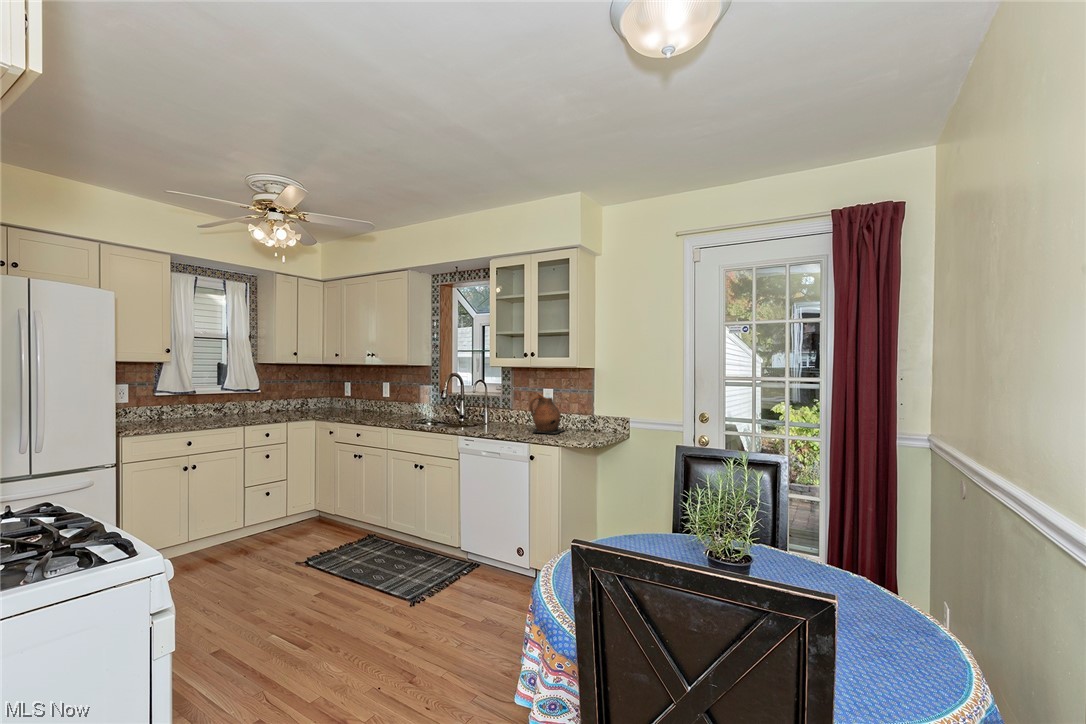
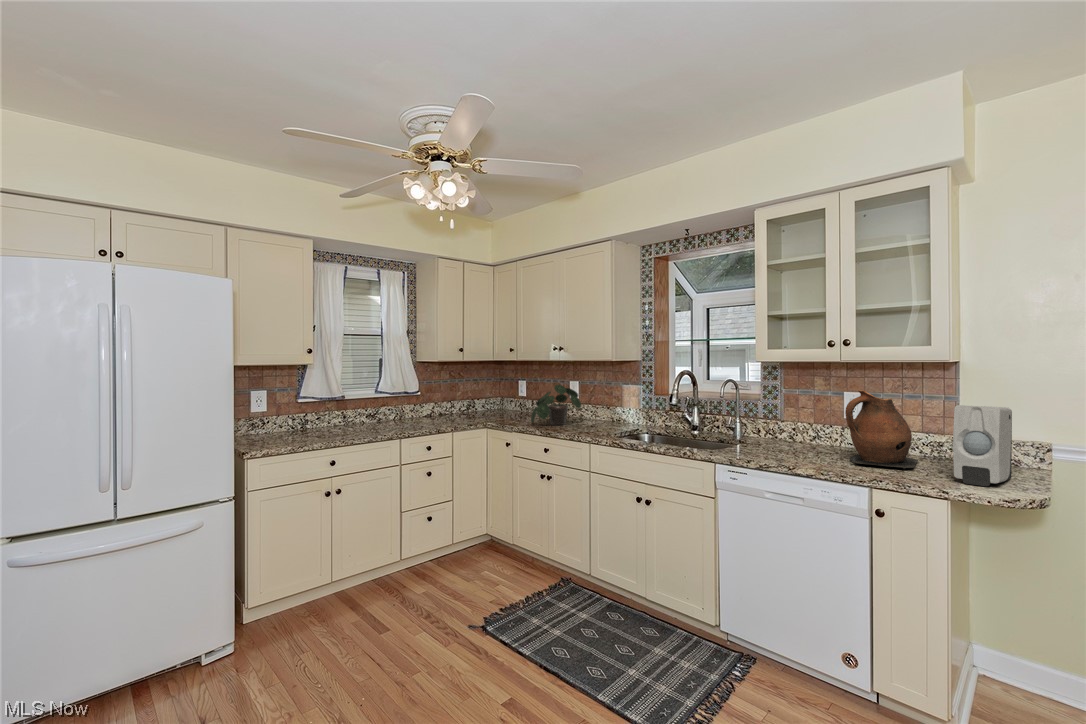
potted plant: none [352,387,391,416] -> present [531,385,581,425]
soap dispenser: none [567,400,595,440] -> present [953,405,1012,486]

